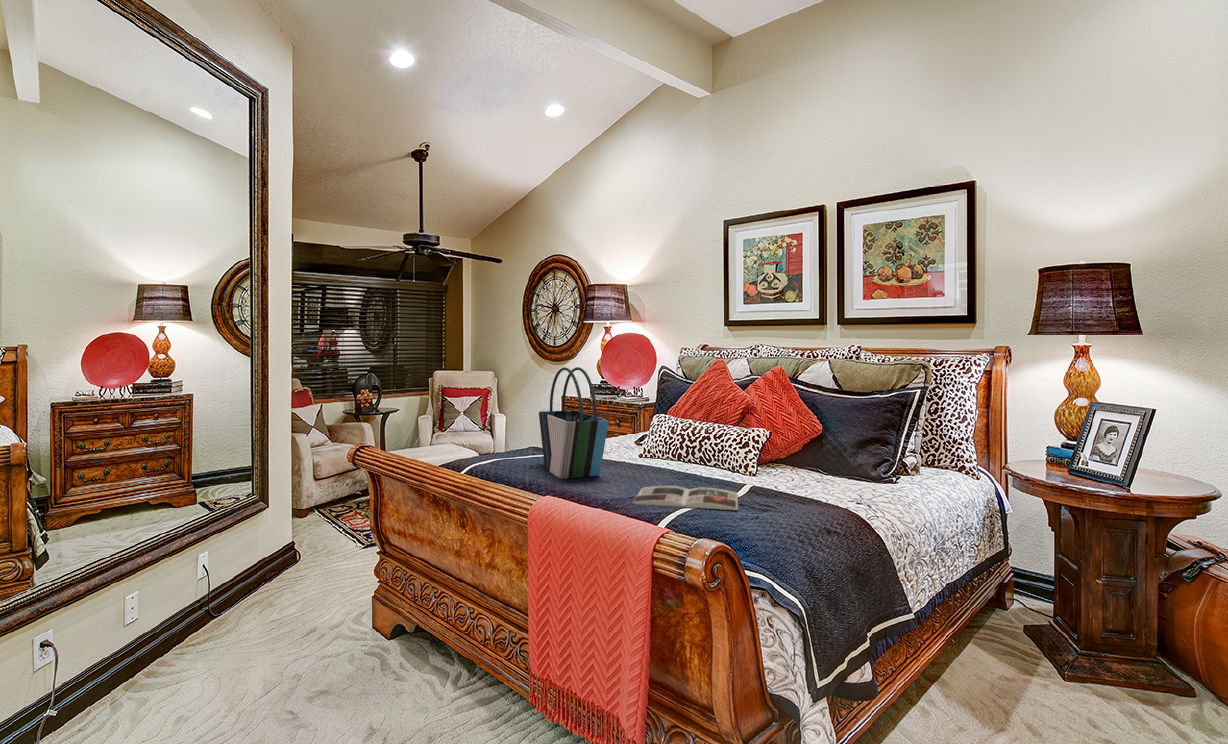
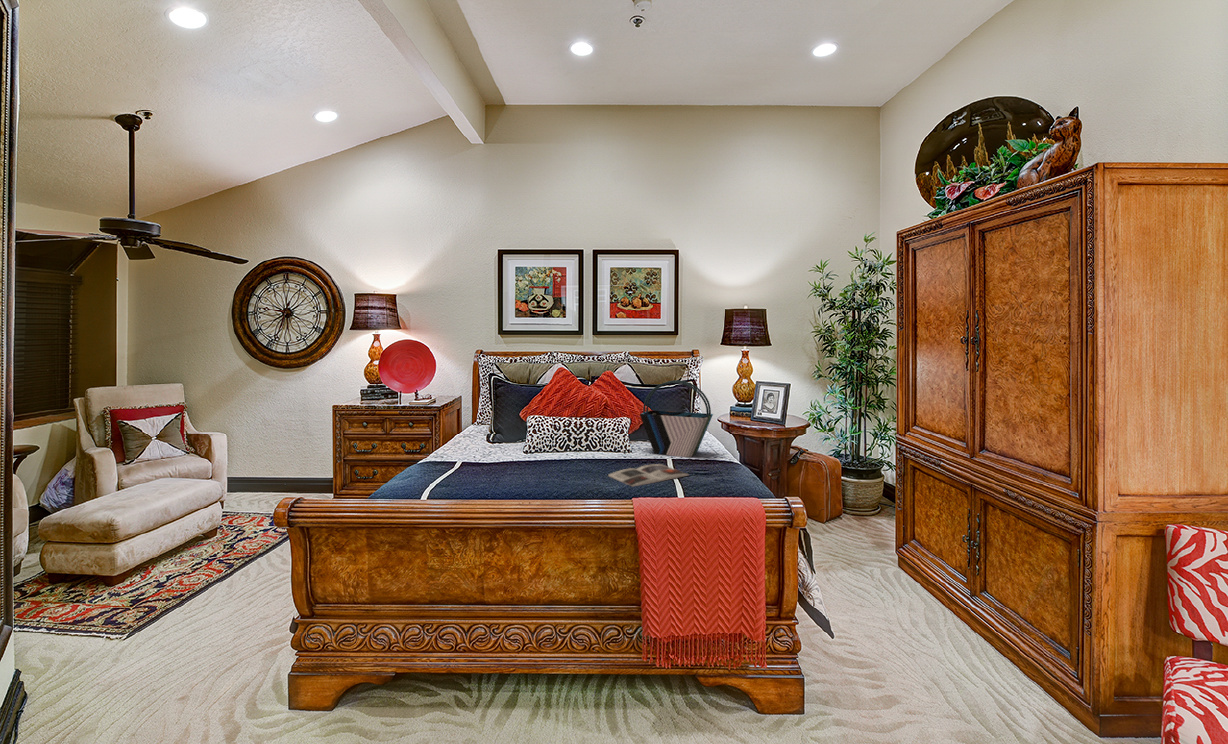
tote bag: present [539,367,609,479] -> present [640,380,713,457]

